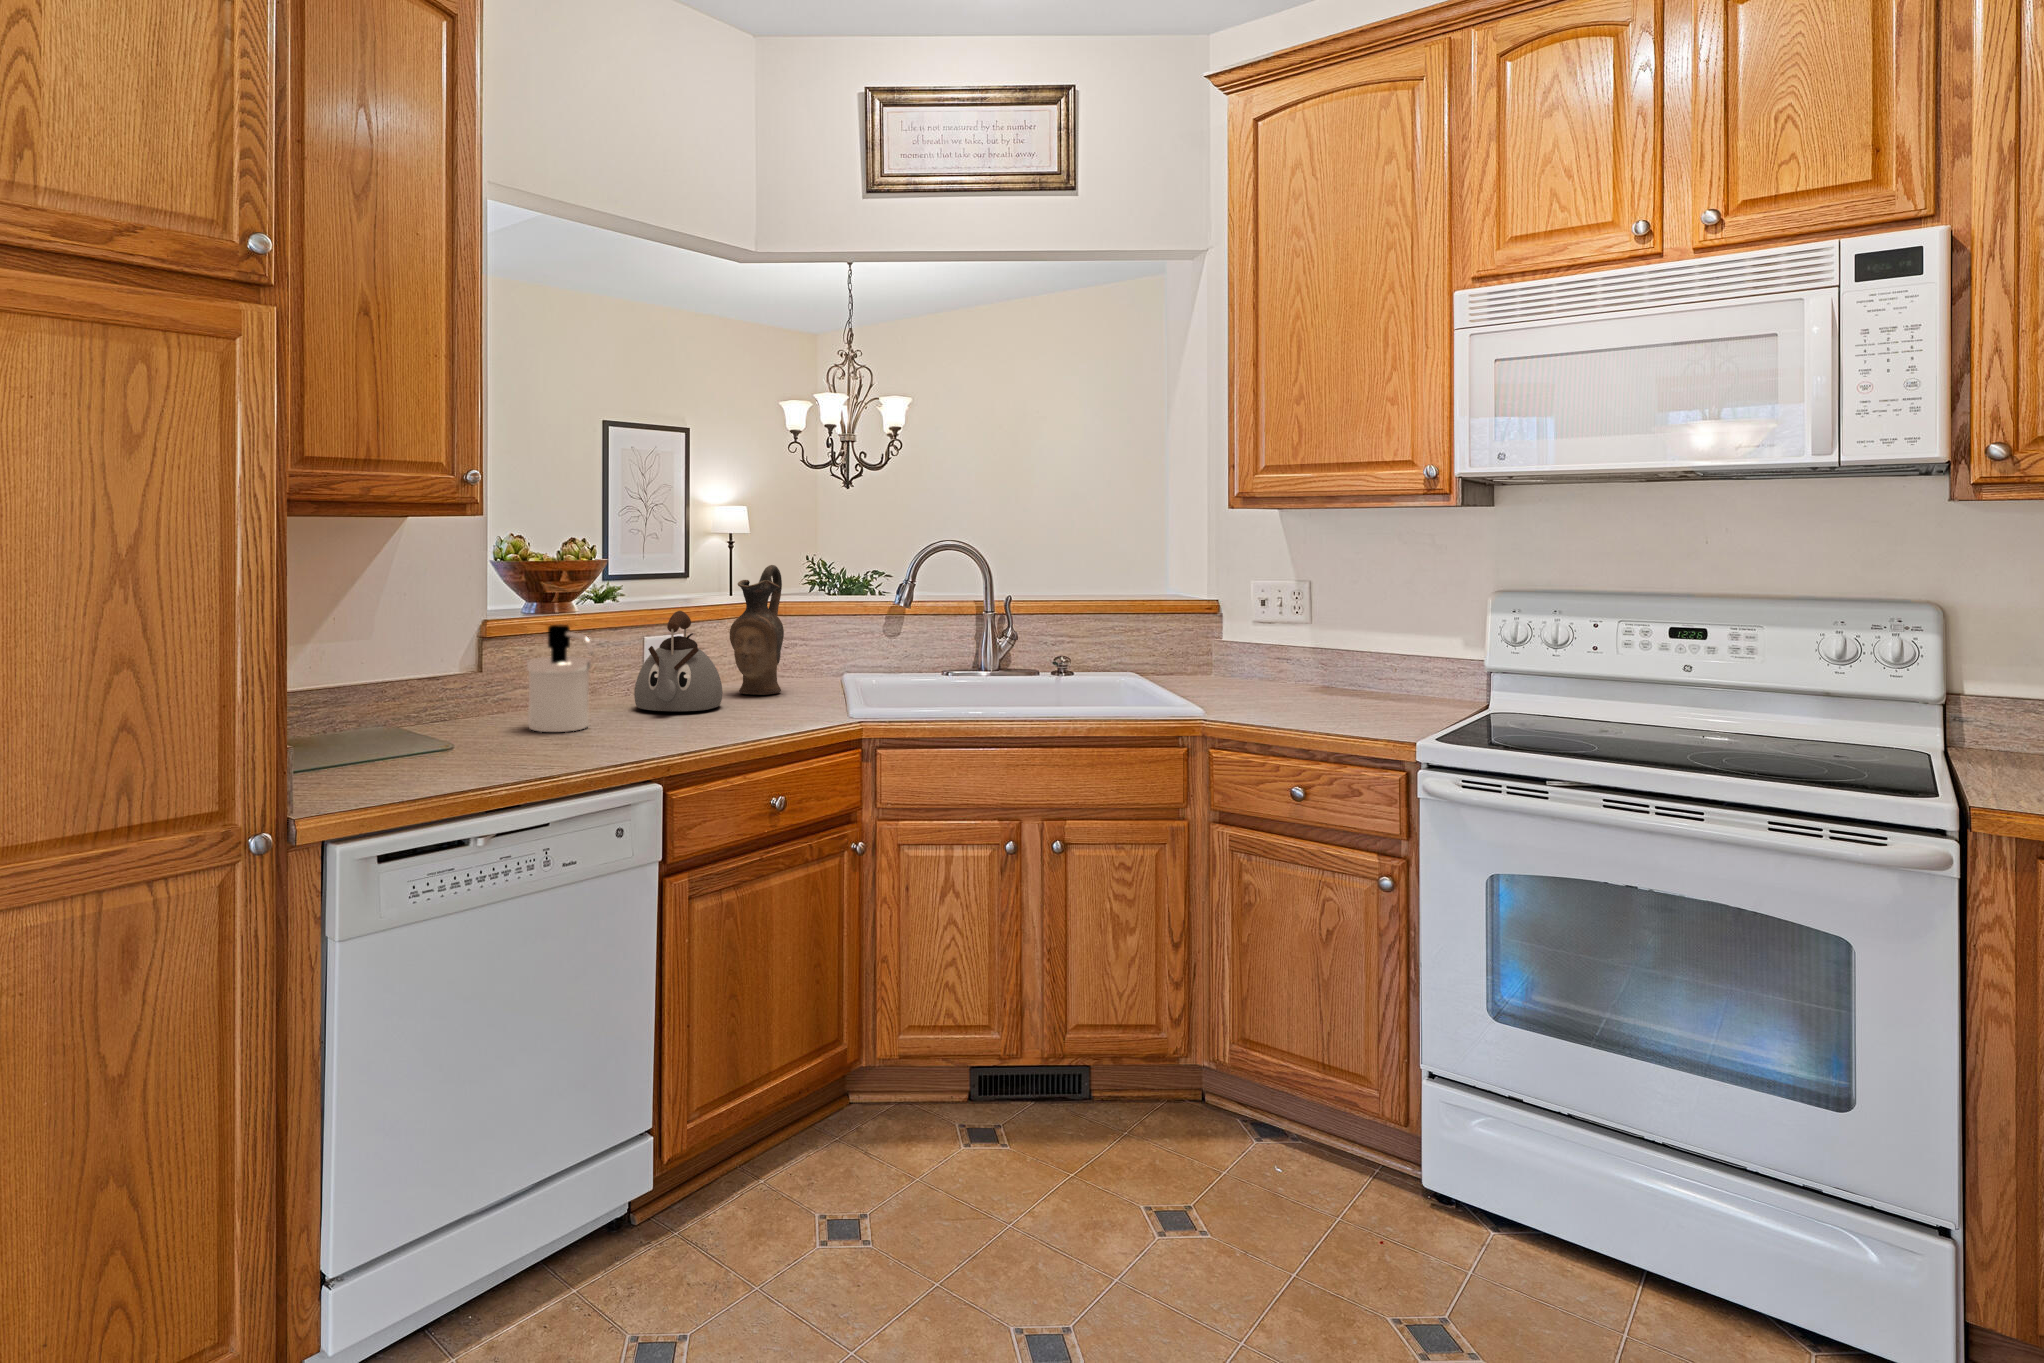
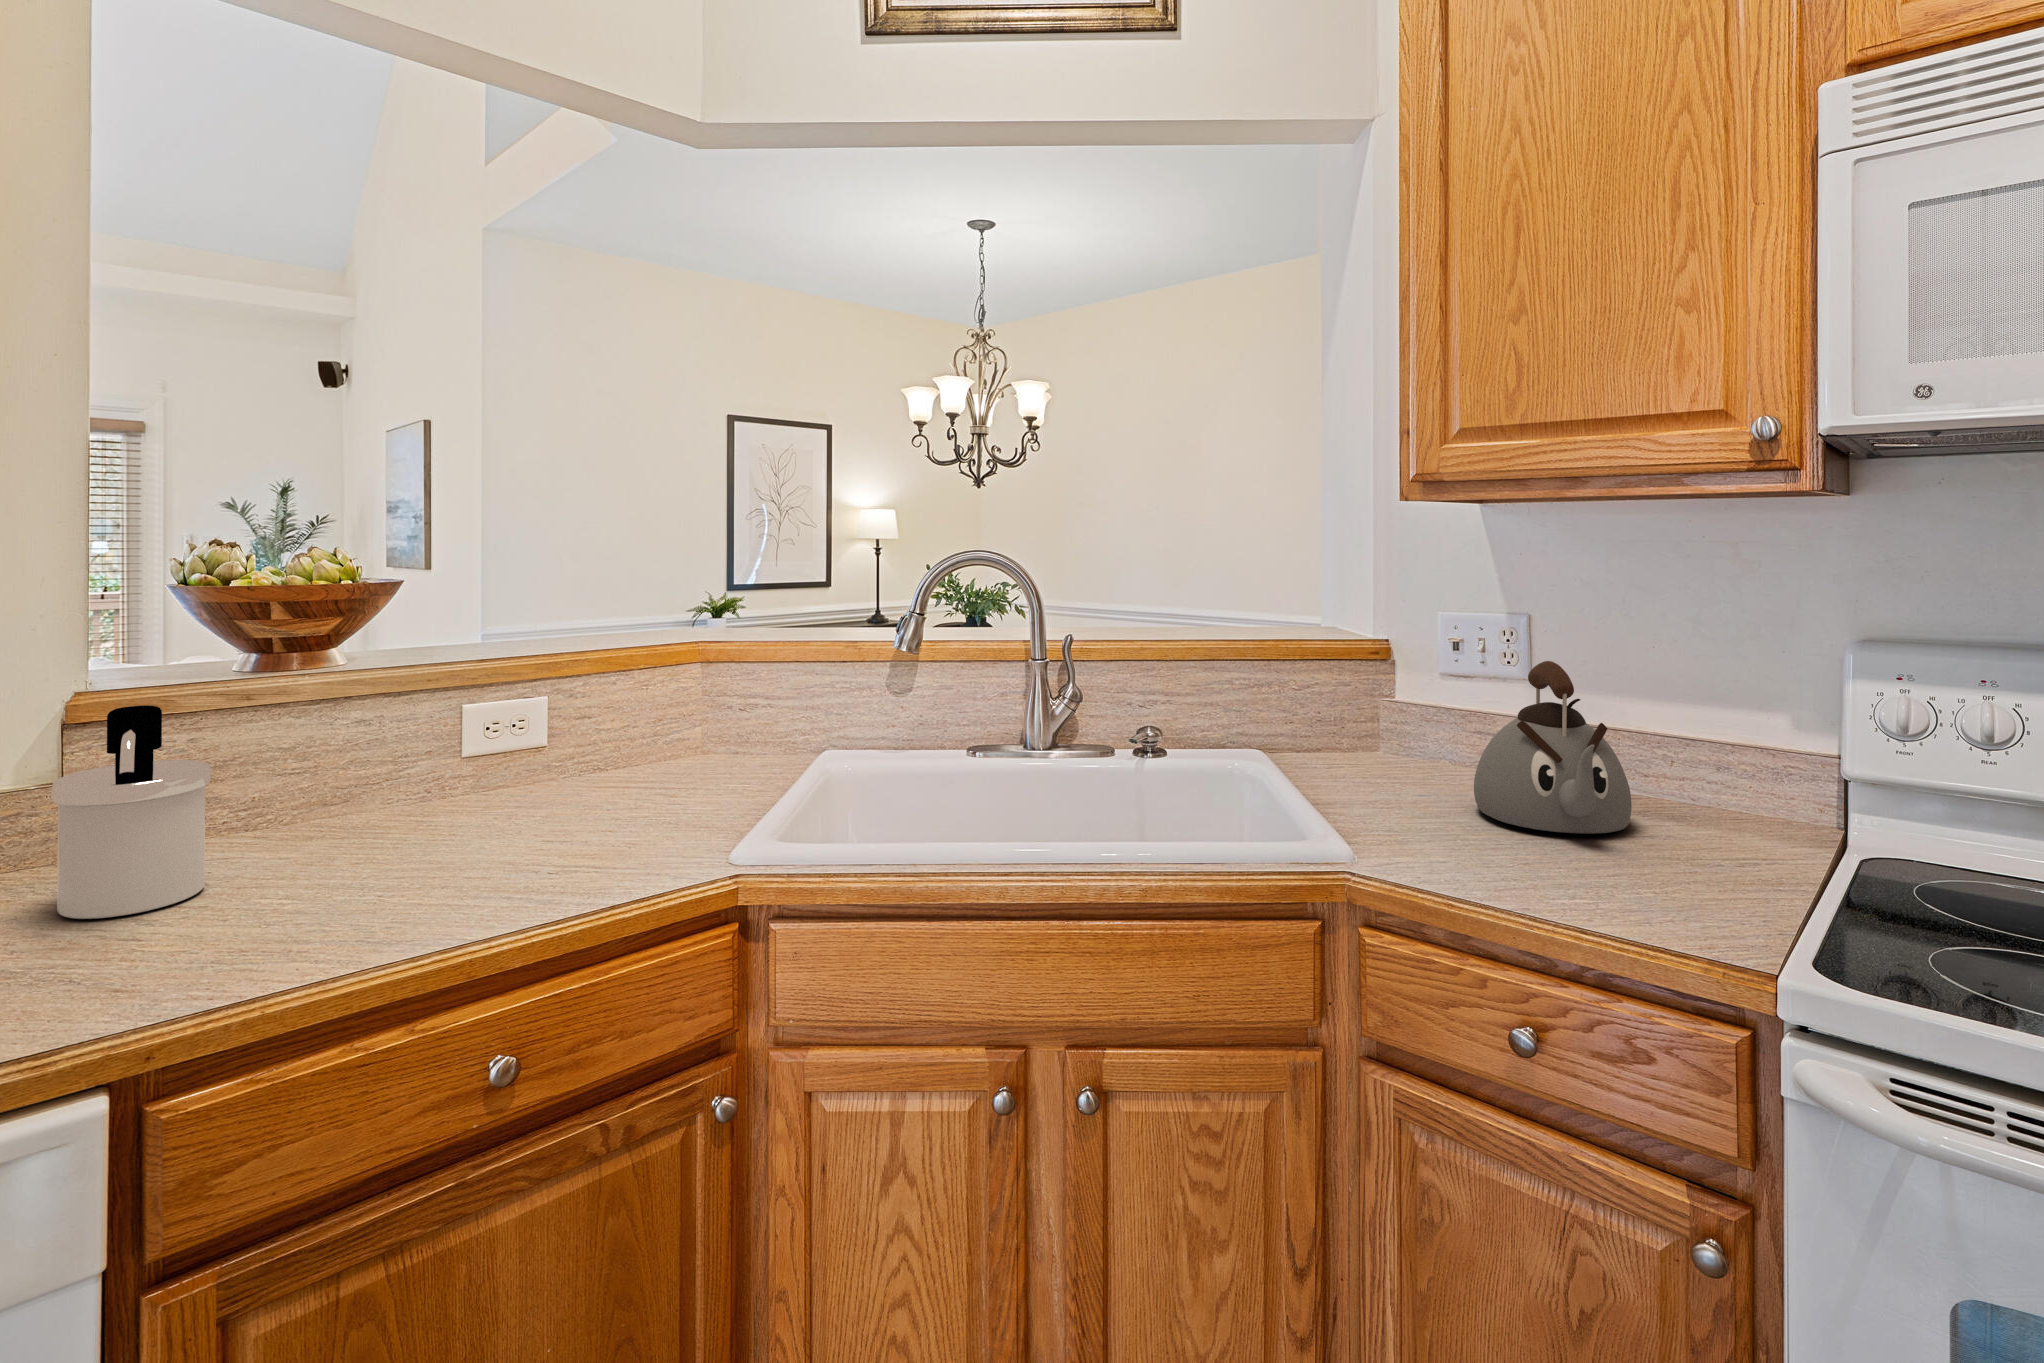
ceramic pitcher: present [730,565,784,695] -> none [611,586,712,793]
kettle: present [634,611,722,711] -> present [1474,661,1632,834]

